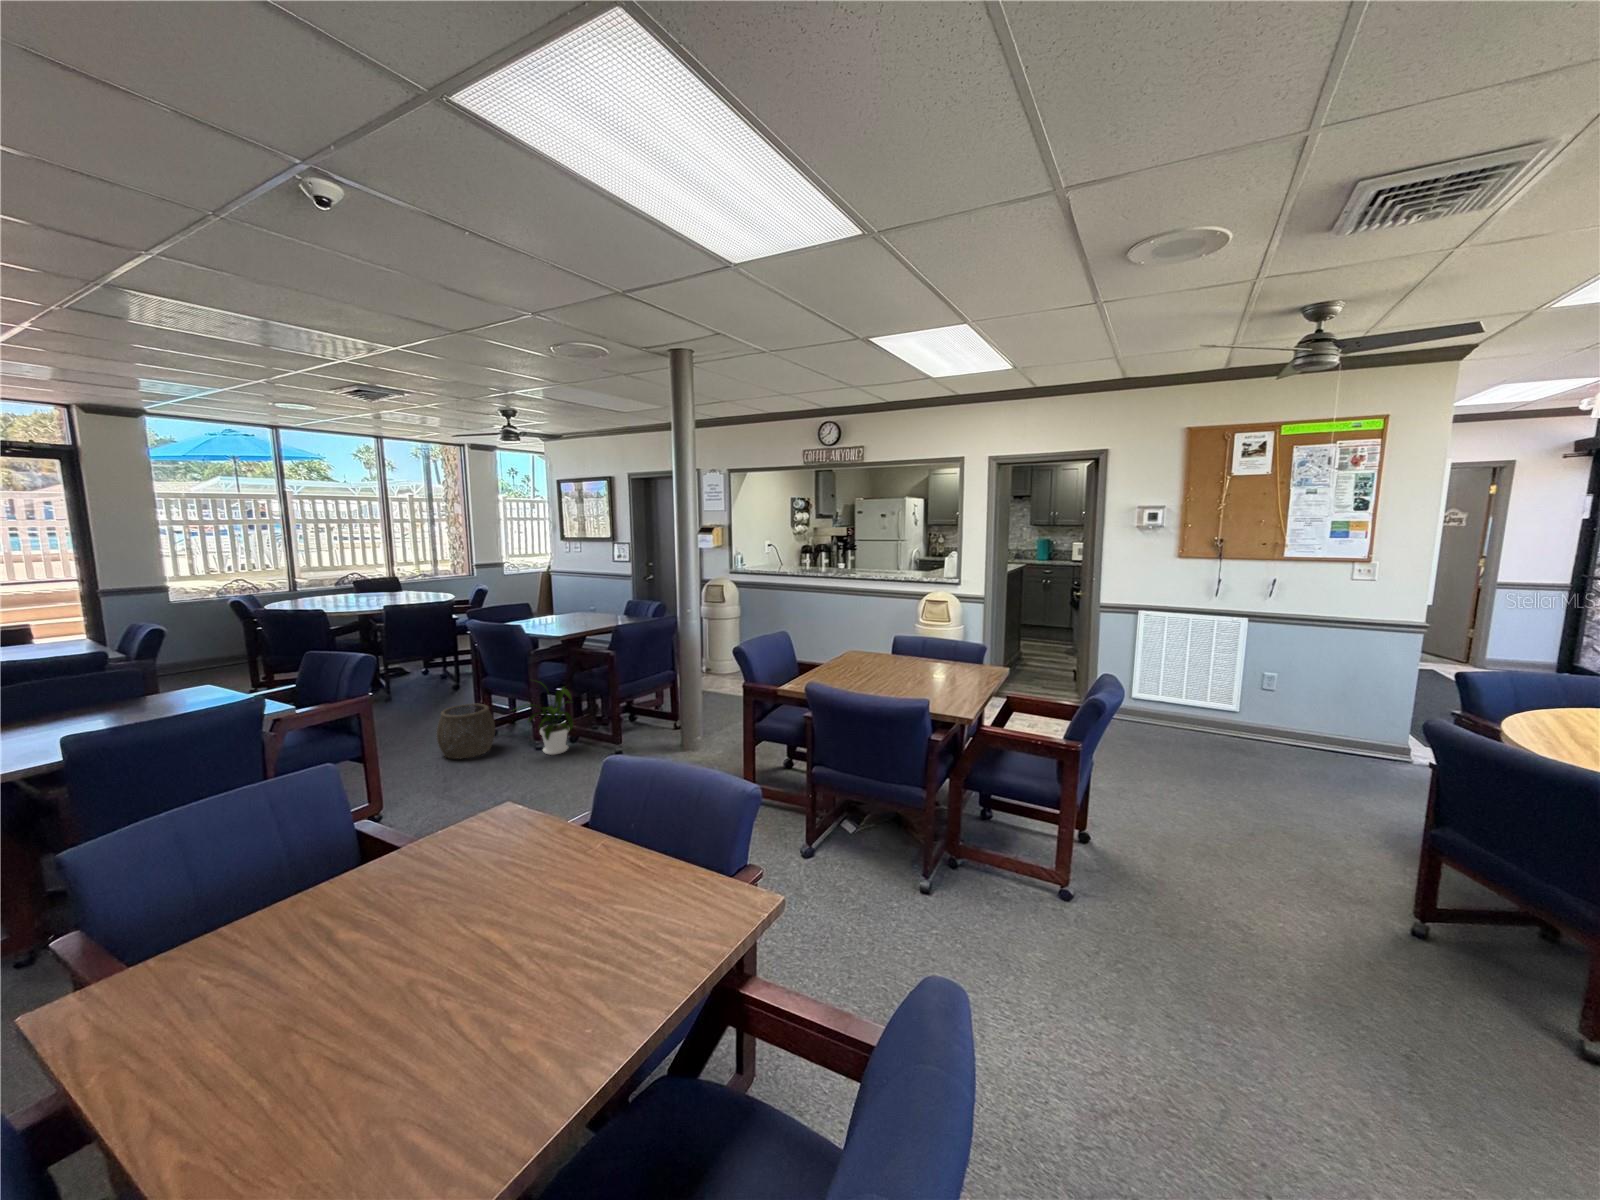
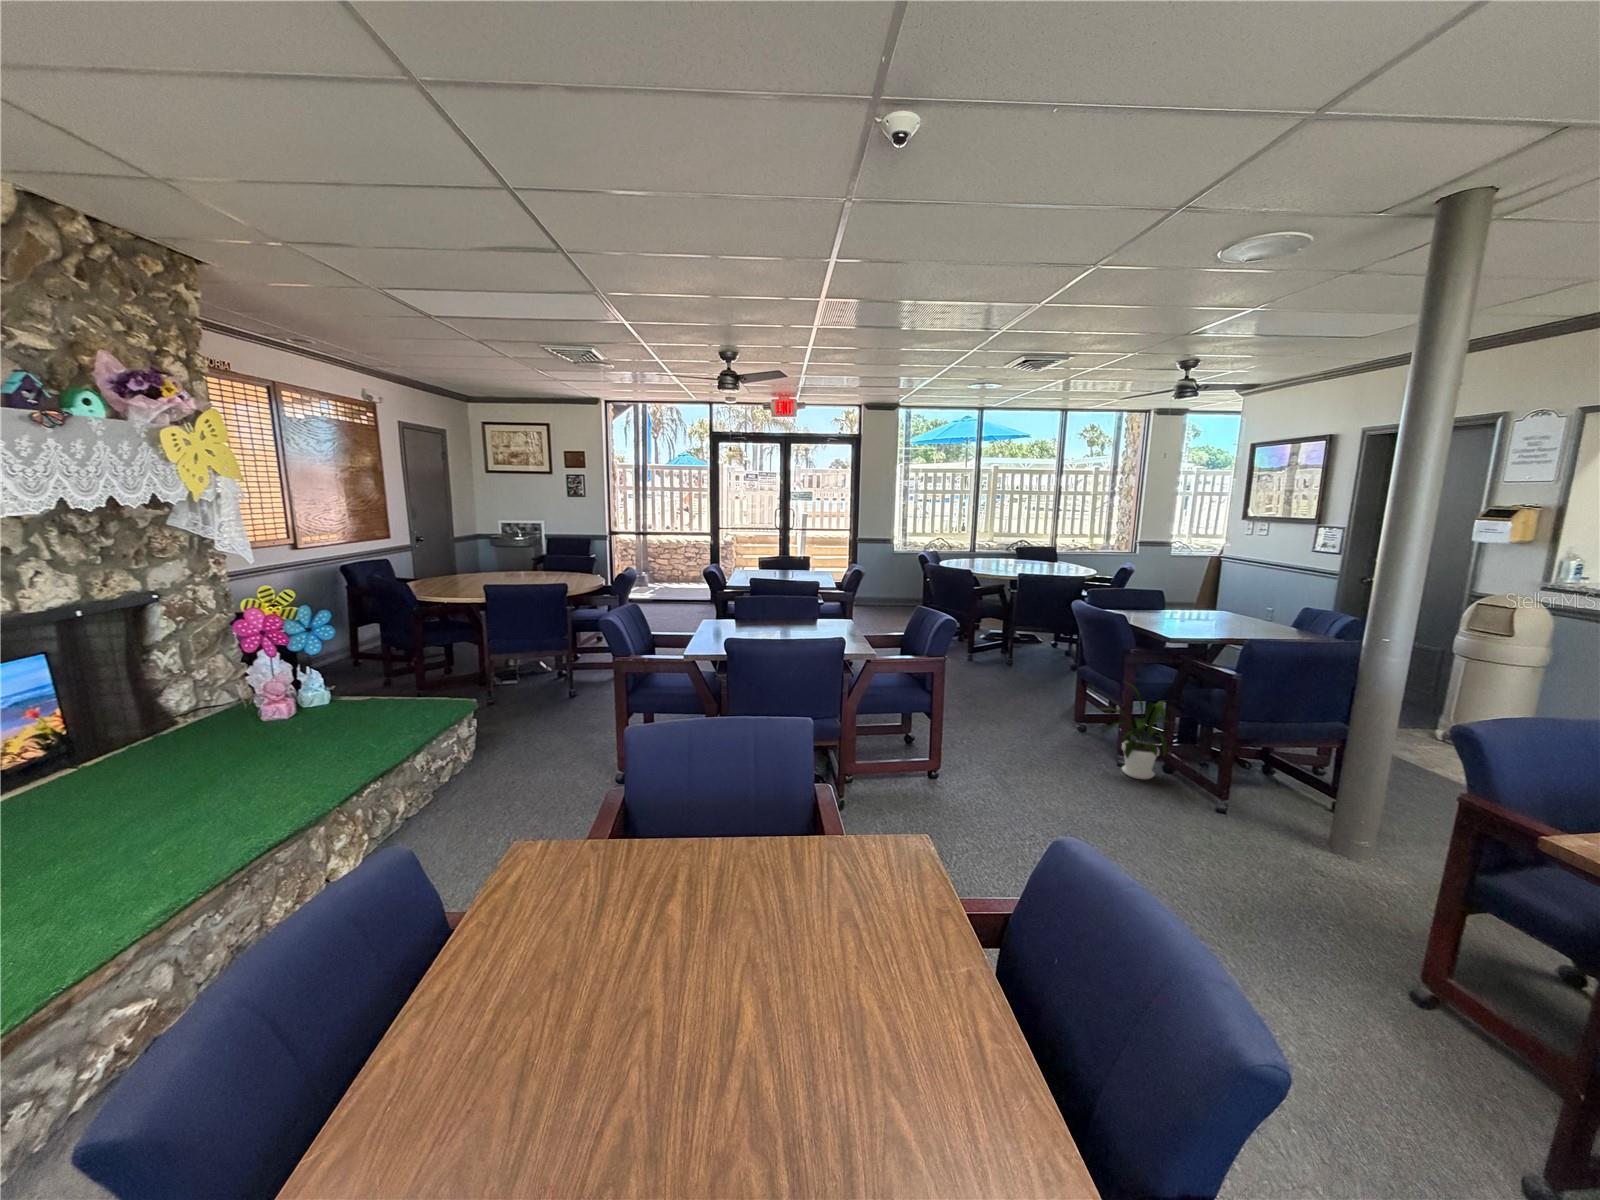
woven basket: present [437,704,495,759] -> none [1019,688,1079,748]

